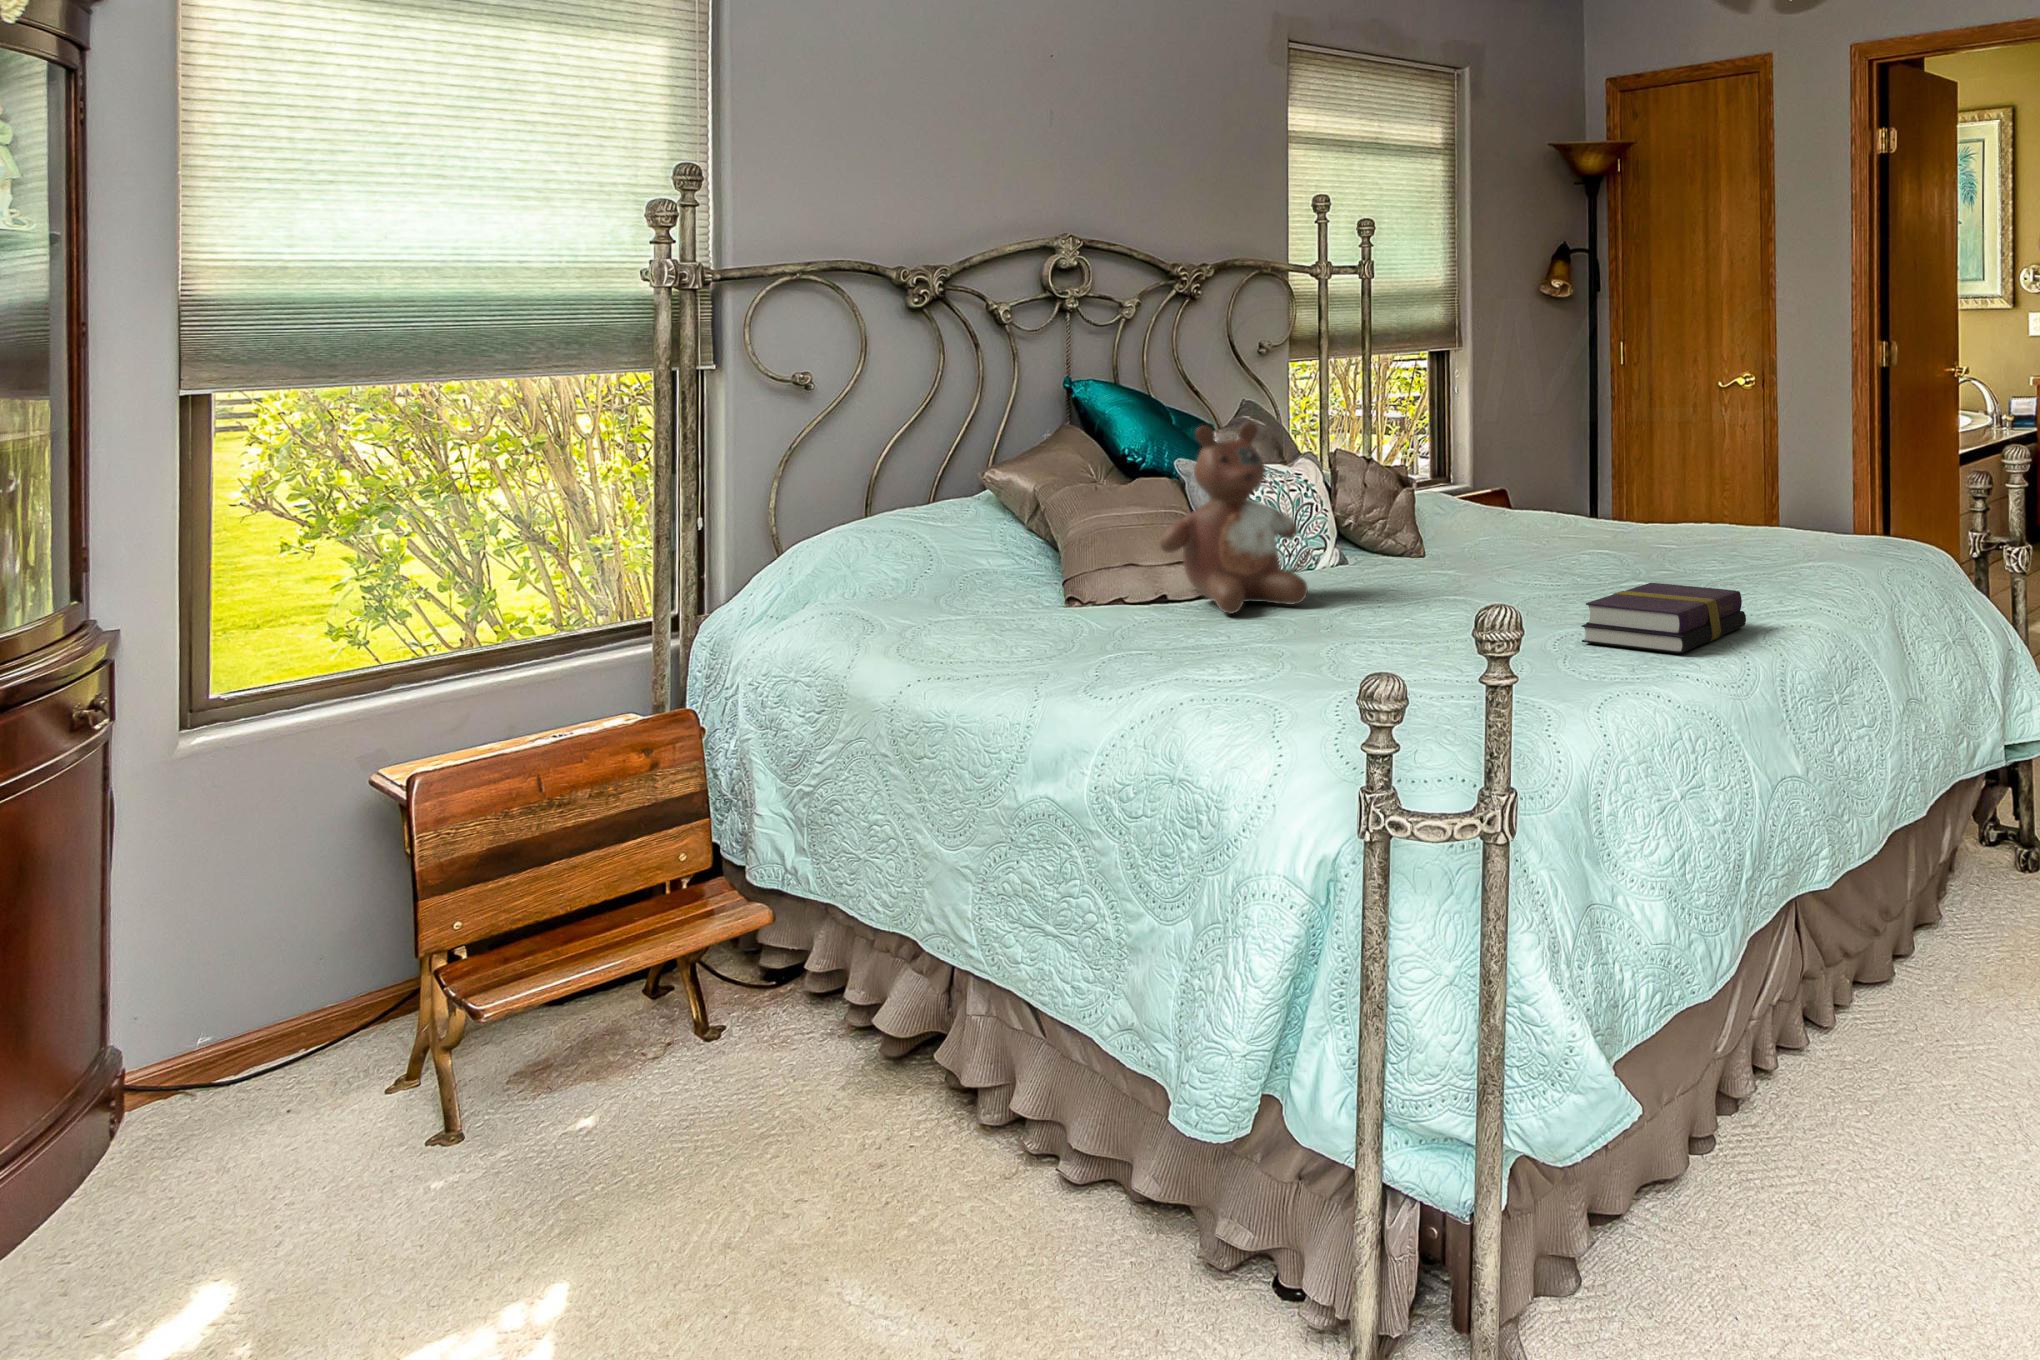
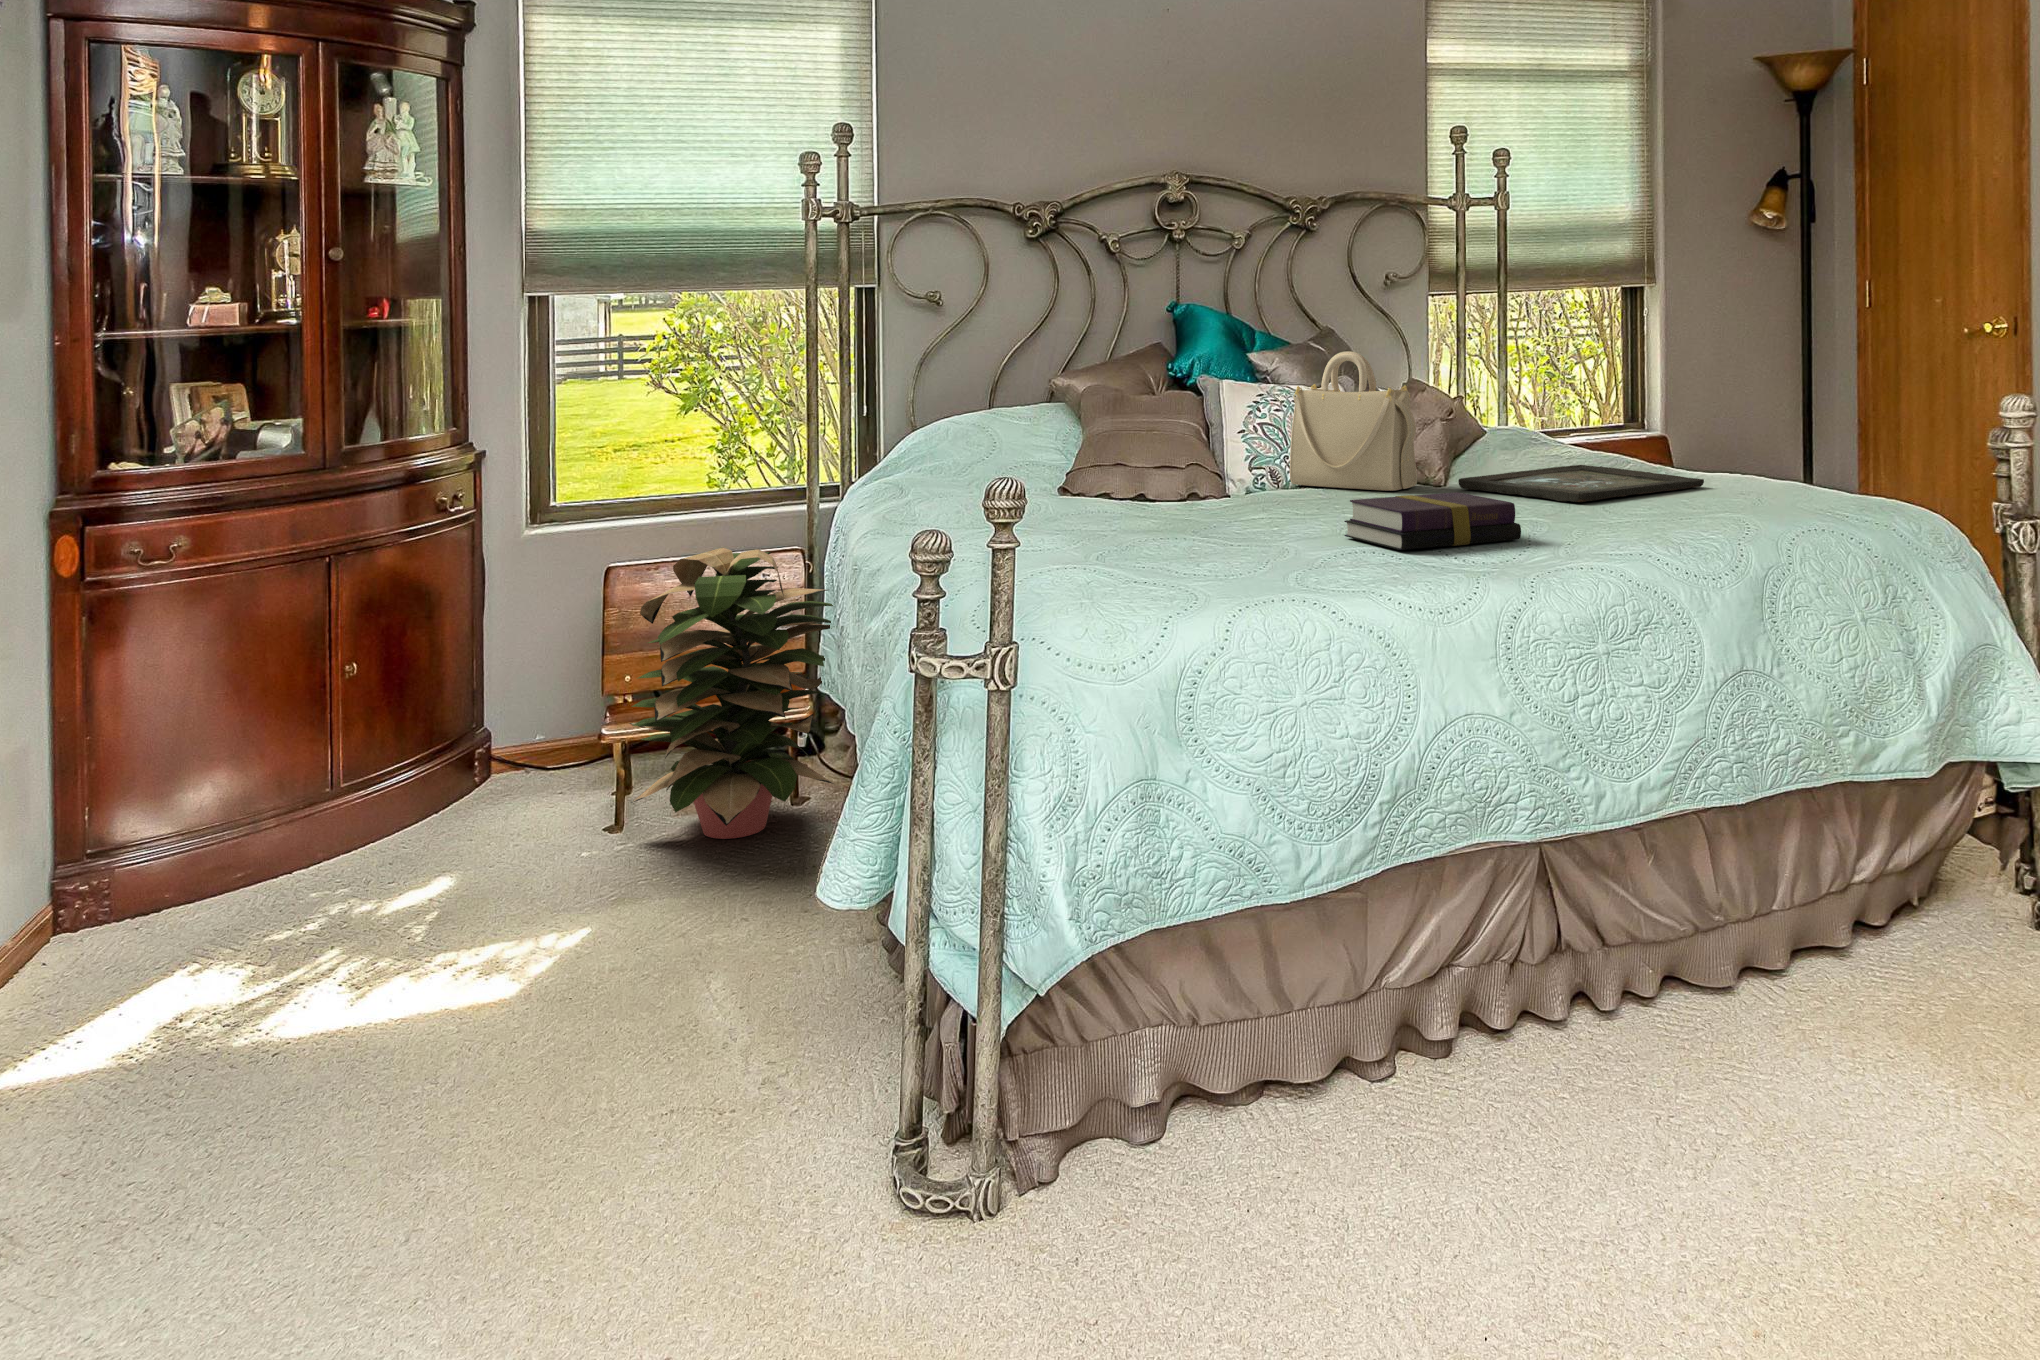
stuffed bear: present [1160,422,1308,614] -> none [1098,332,1229,498]
handbag: none [1348,436,1487,580] -> present [1290,351,1417,491]
tray: none [1528,534,1731,577] -> present [1458,465,1704,502]
decorative plant: none [551,734,863,1146] -> present [629,548,833,839]

